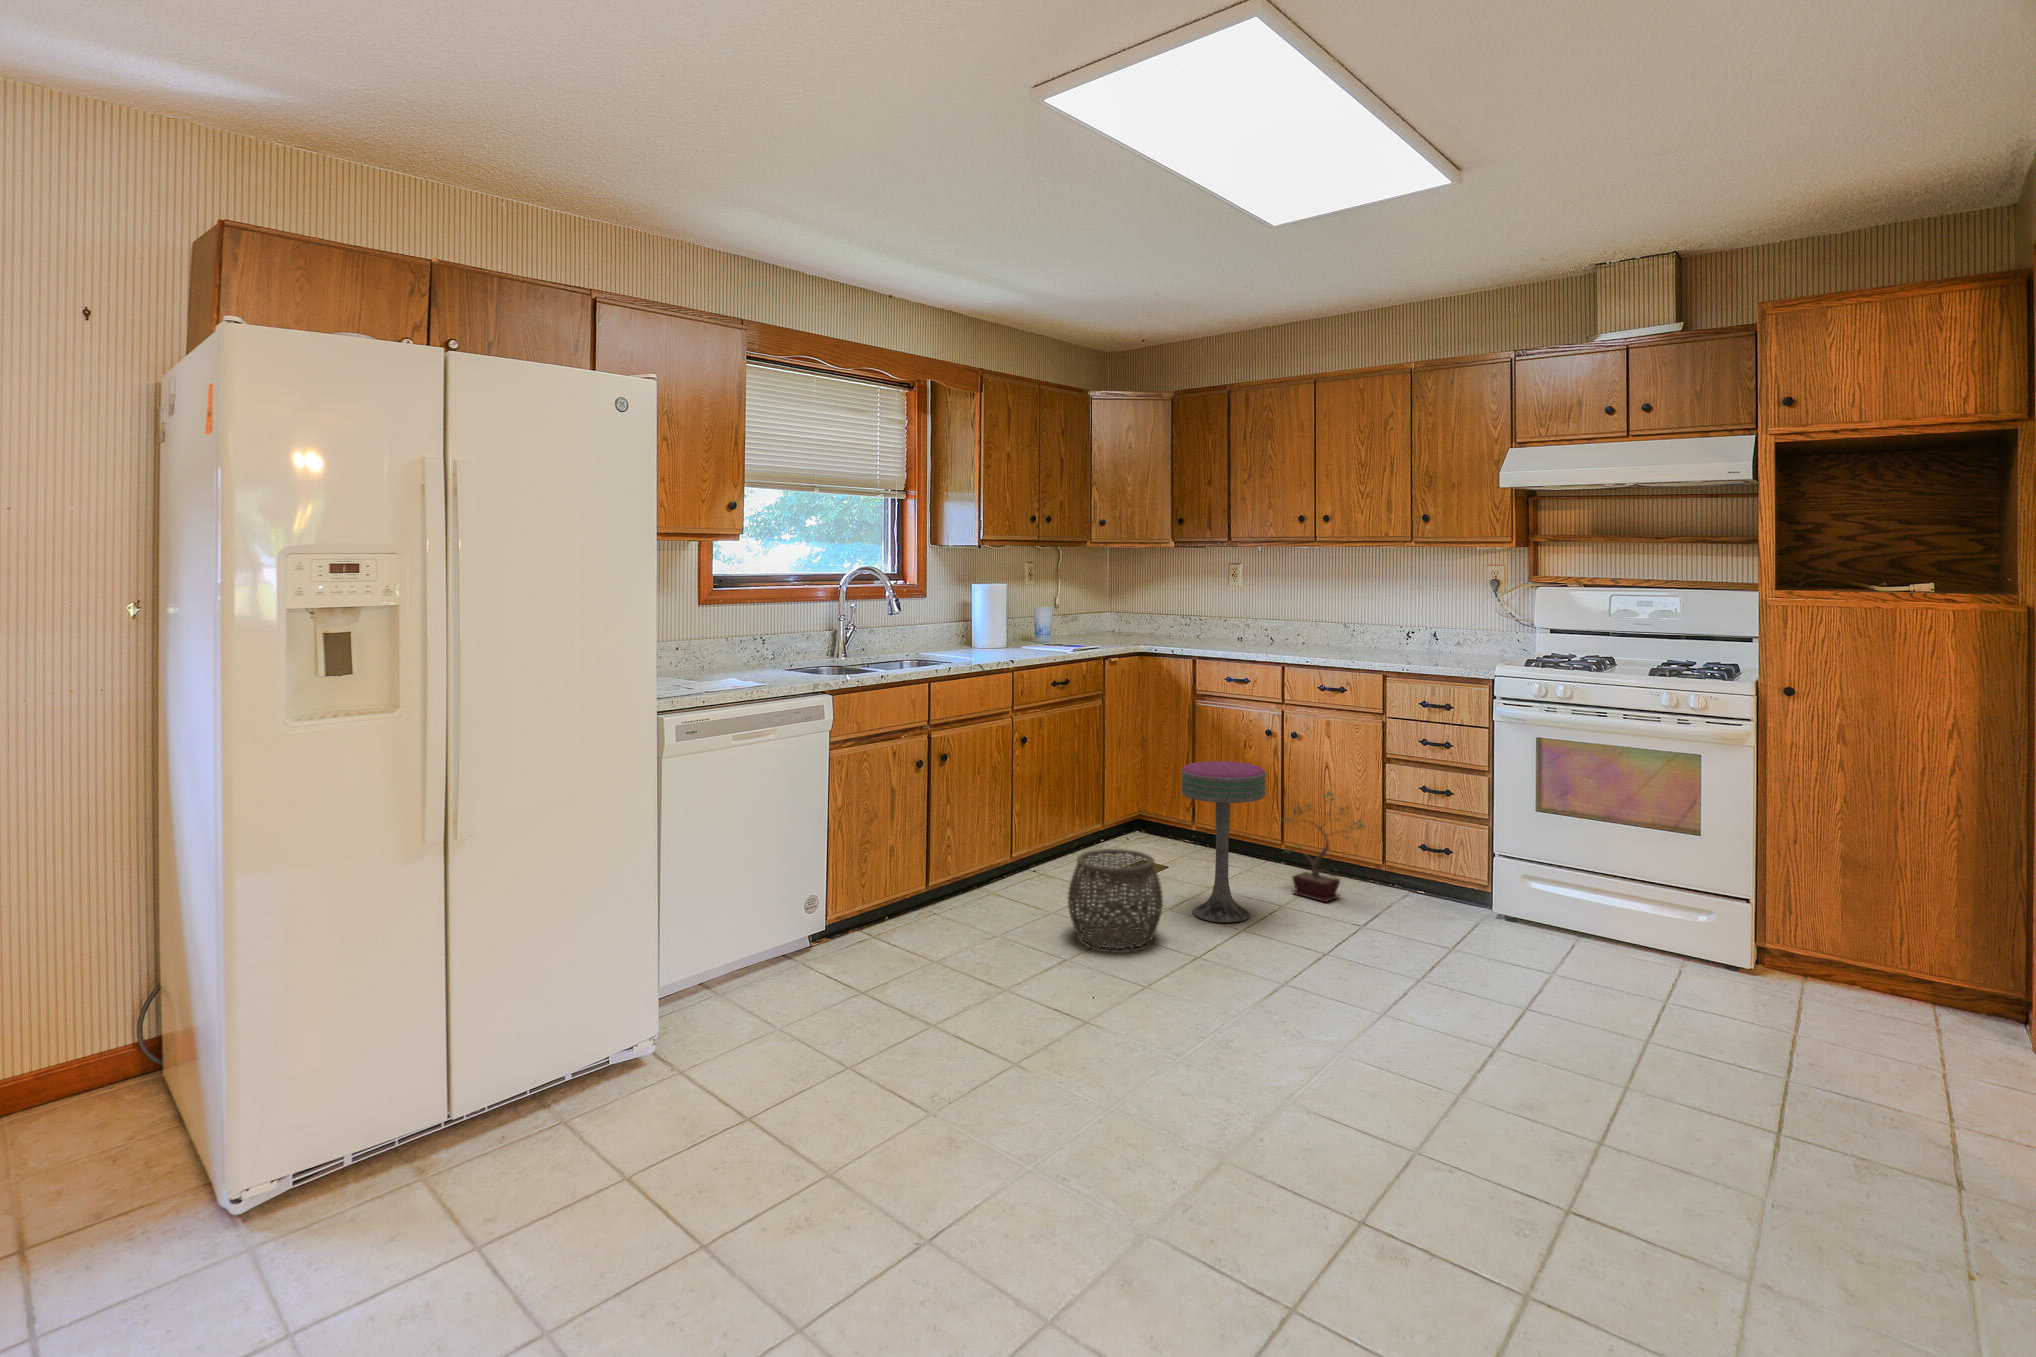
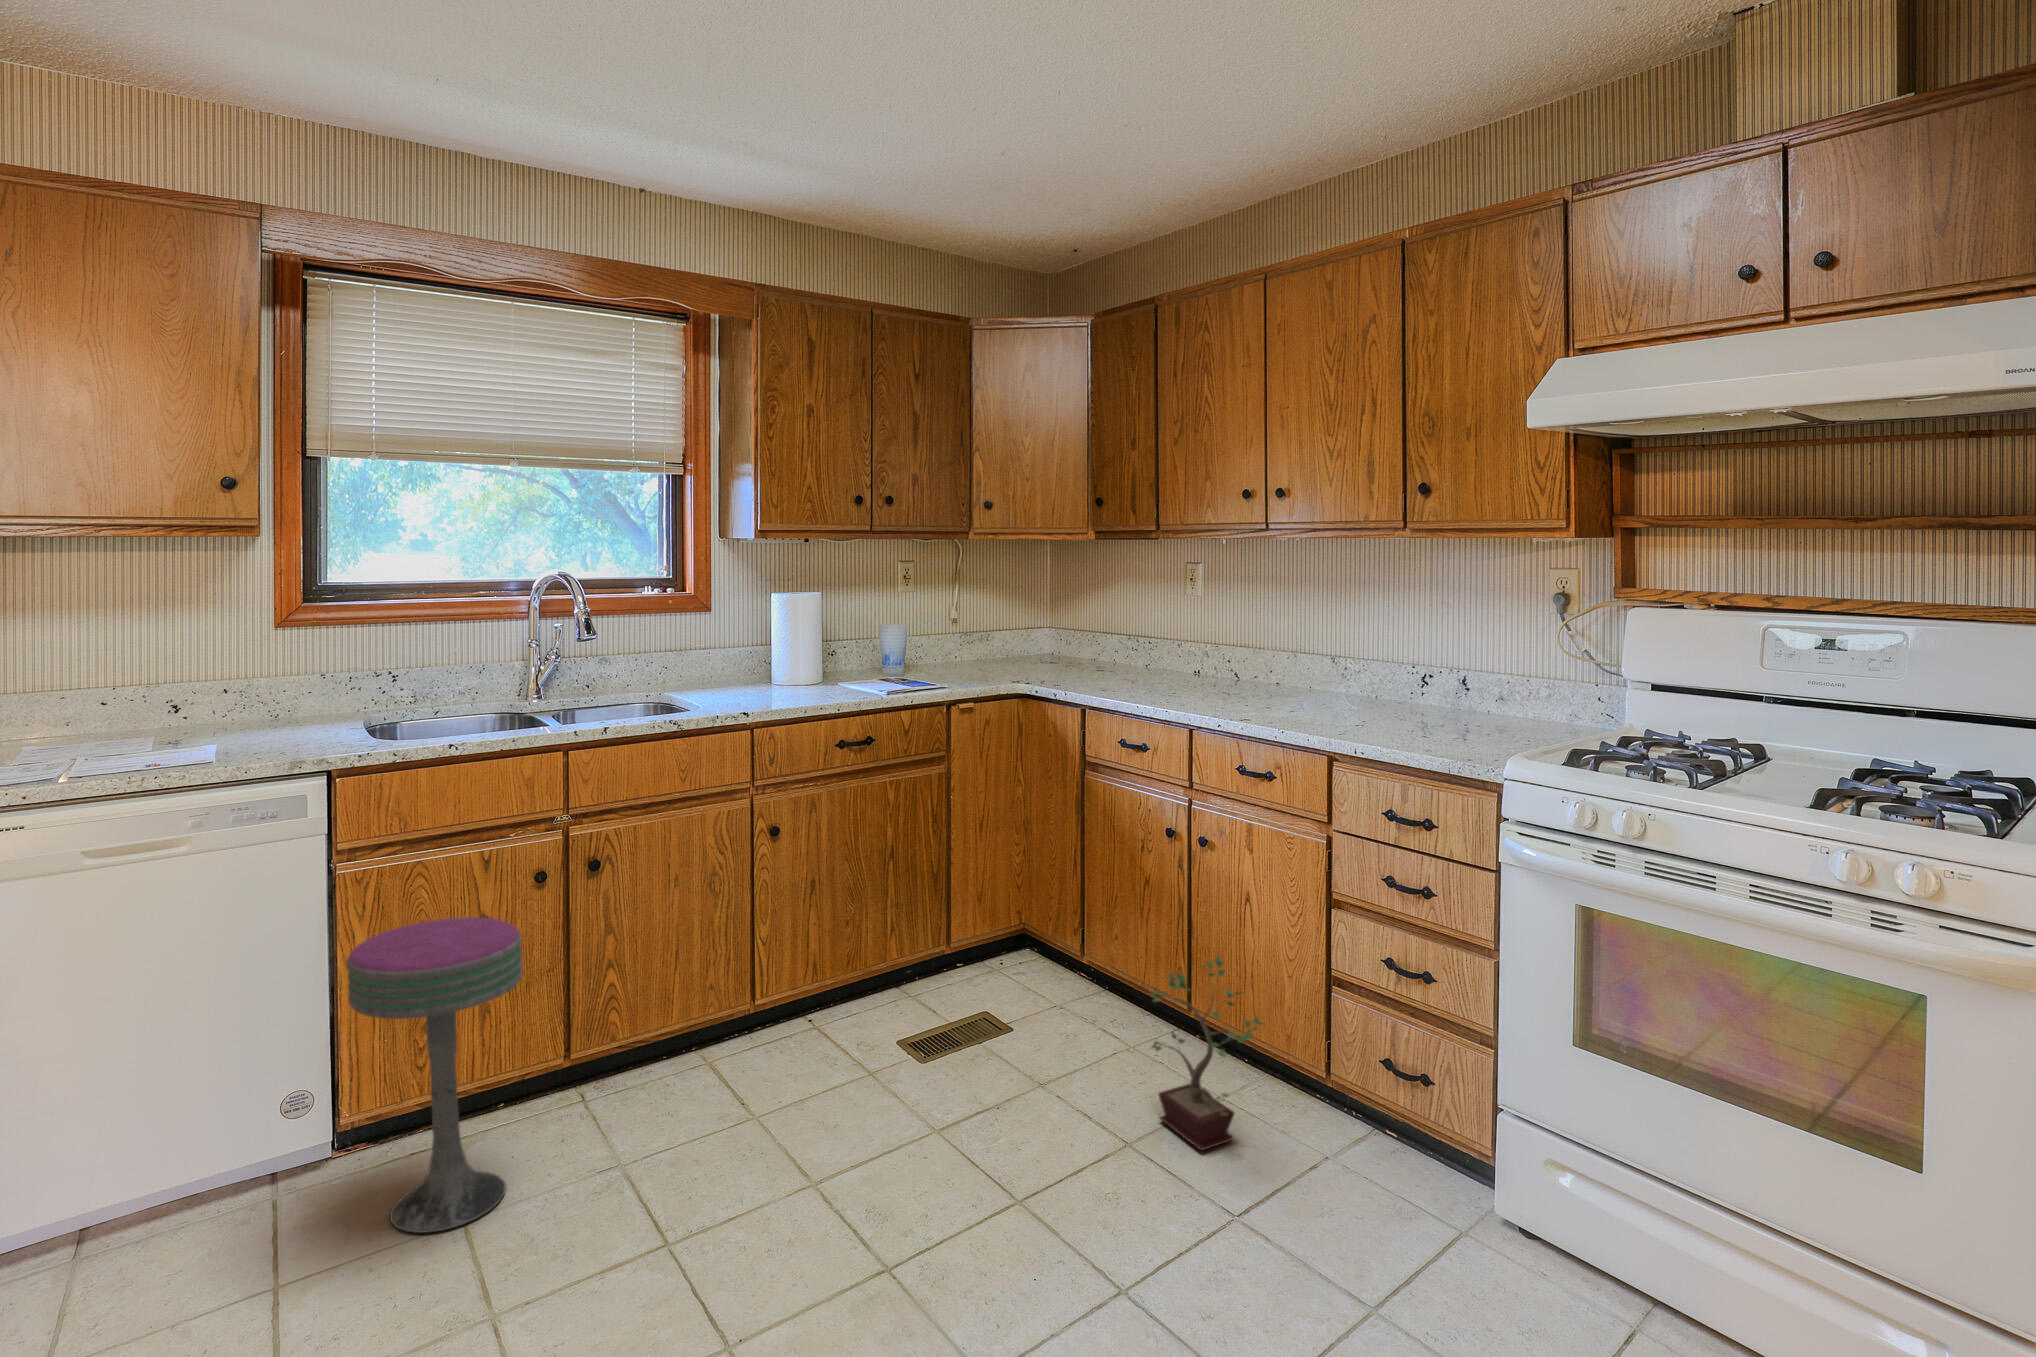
bar stool: present [1181,761,1266,923] -> present [347,917,523,1233]
woven basket: present [1068,849,1163,949] -> none [682,1047,853,1247]

